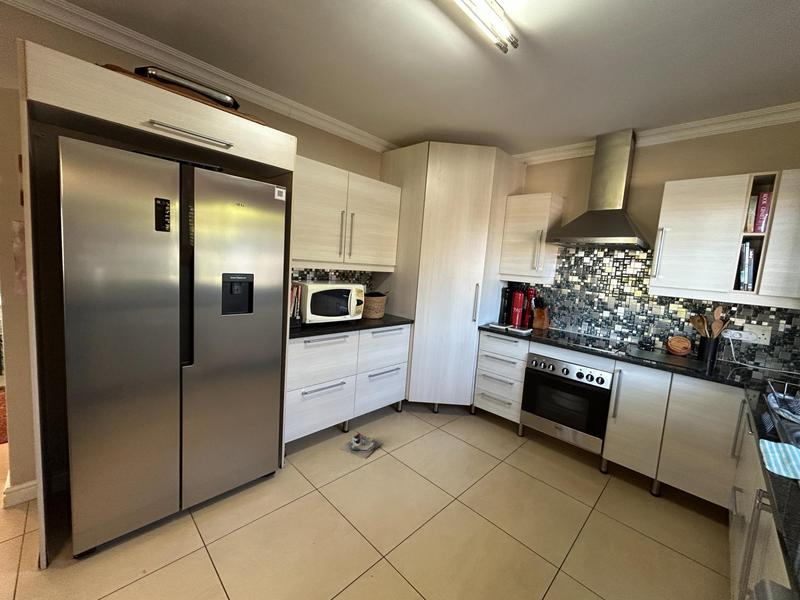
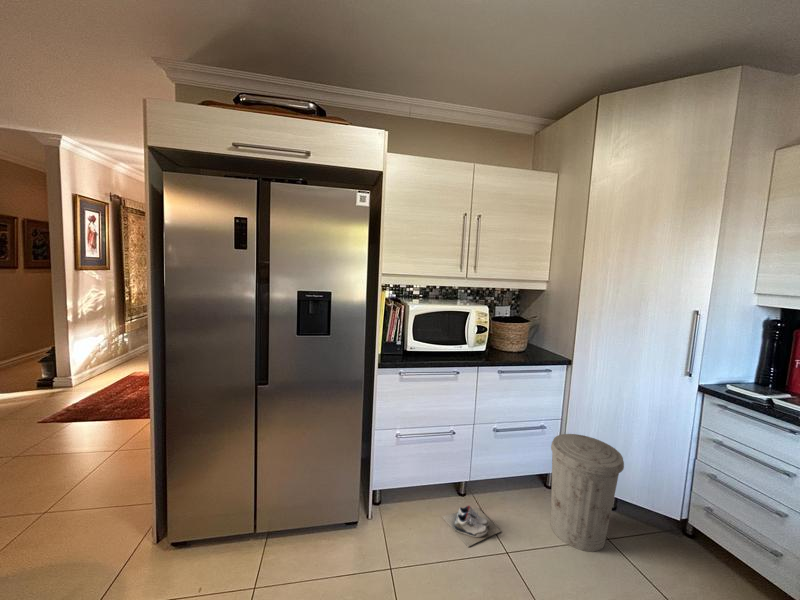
trash can: none [408,368,449,438] -> present [551,434,624,552]

